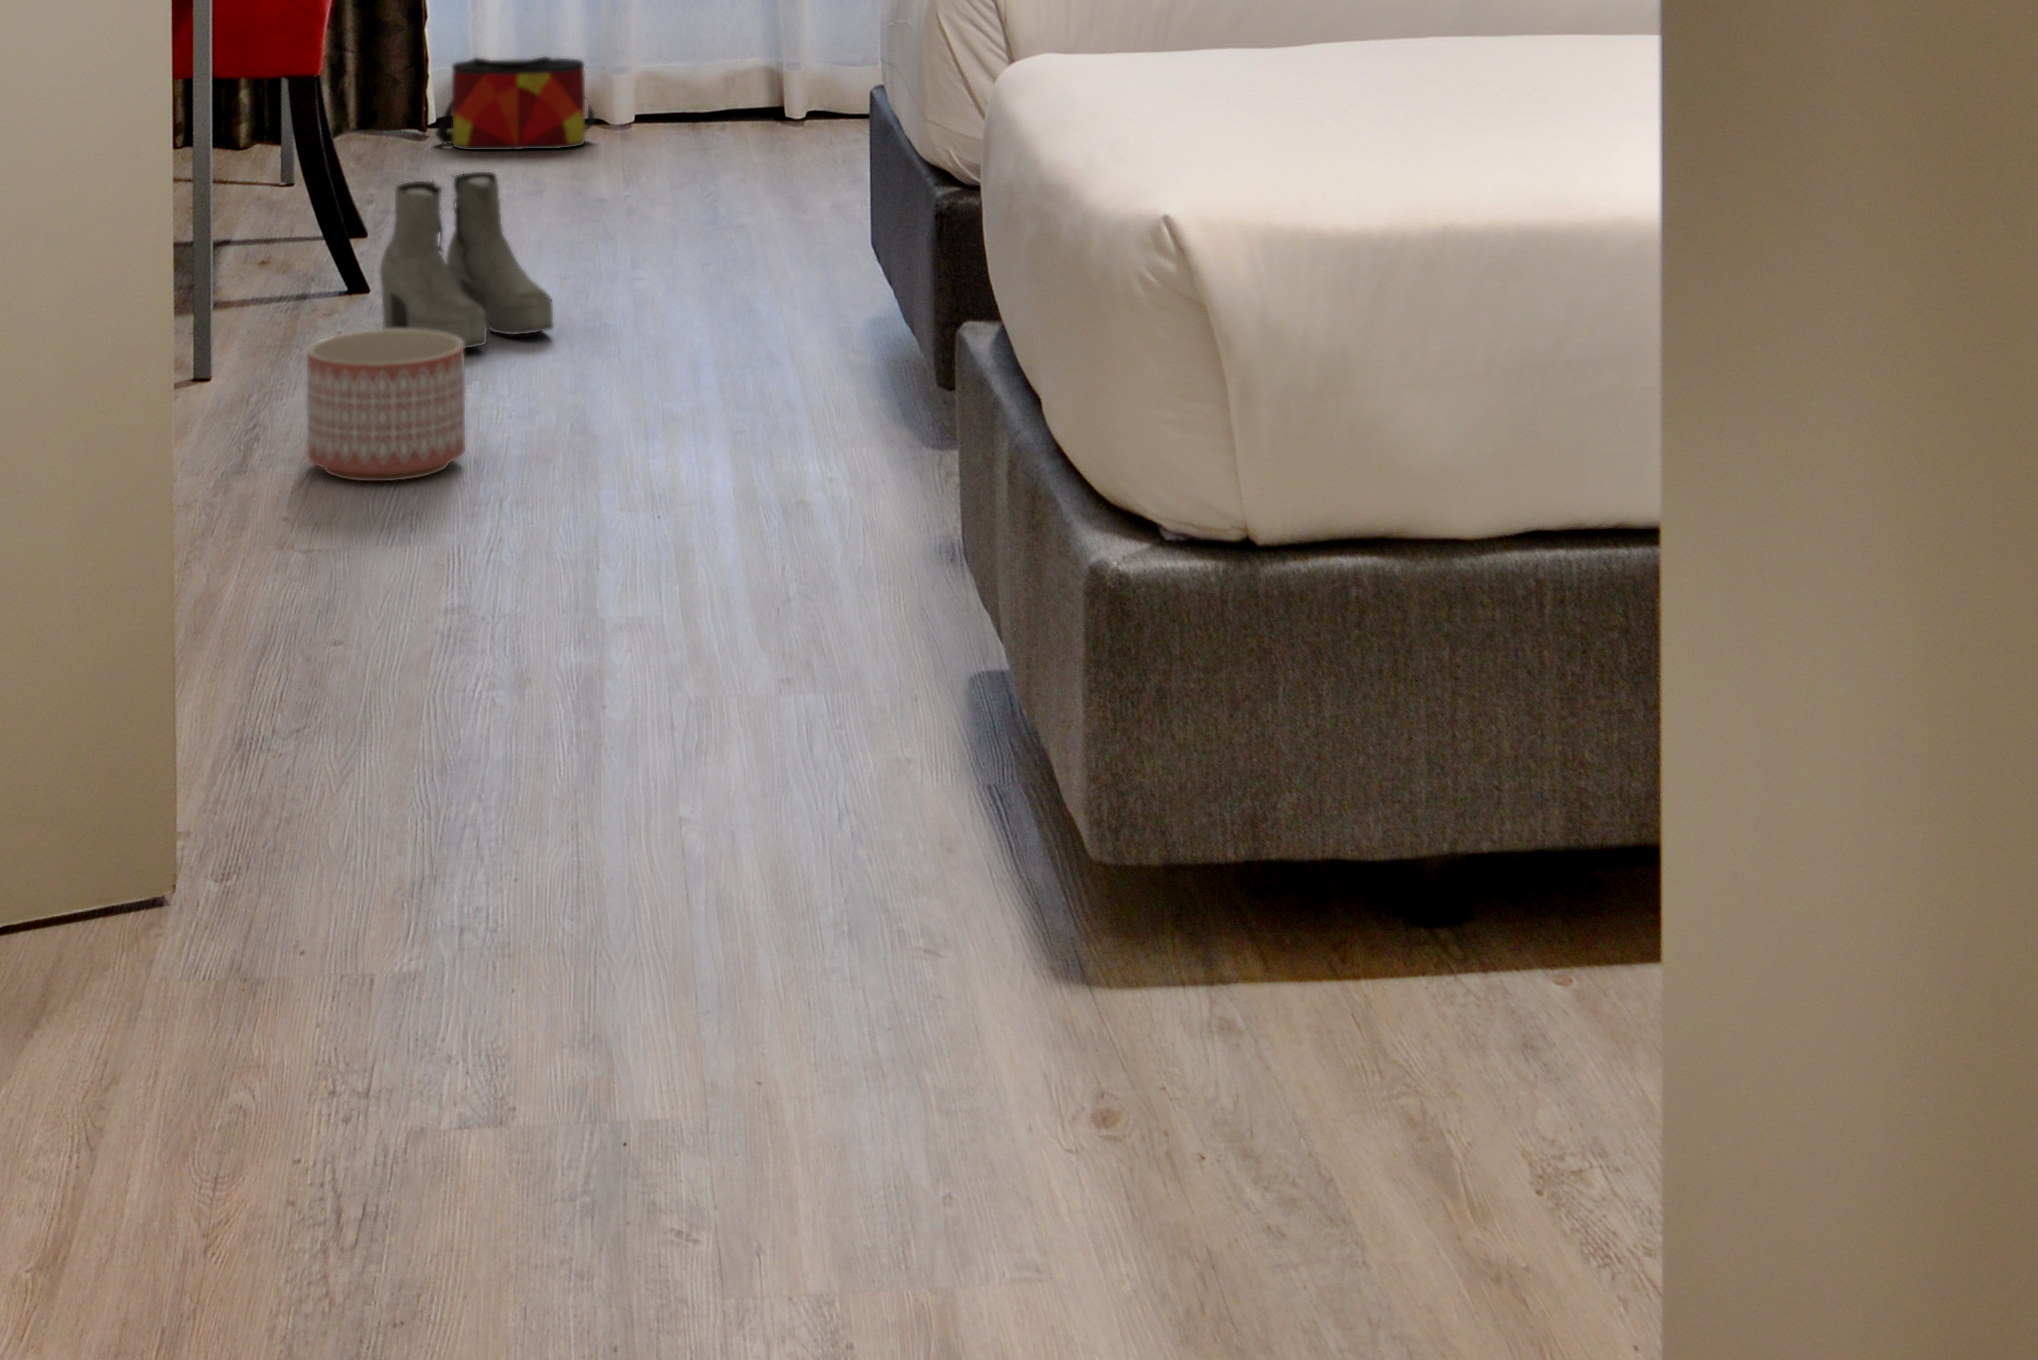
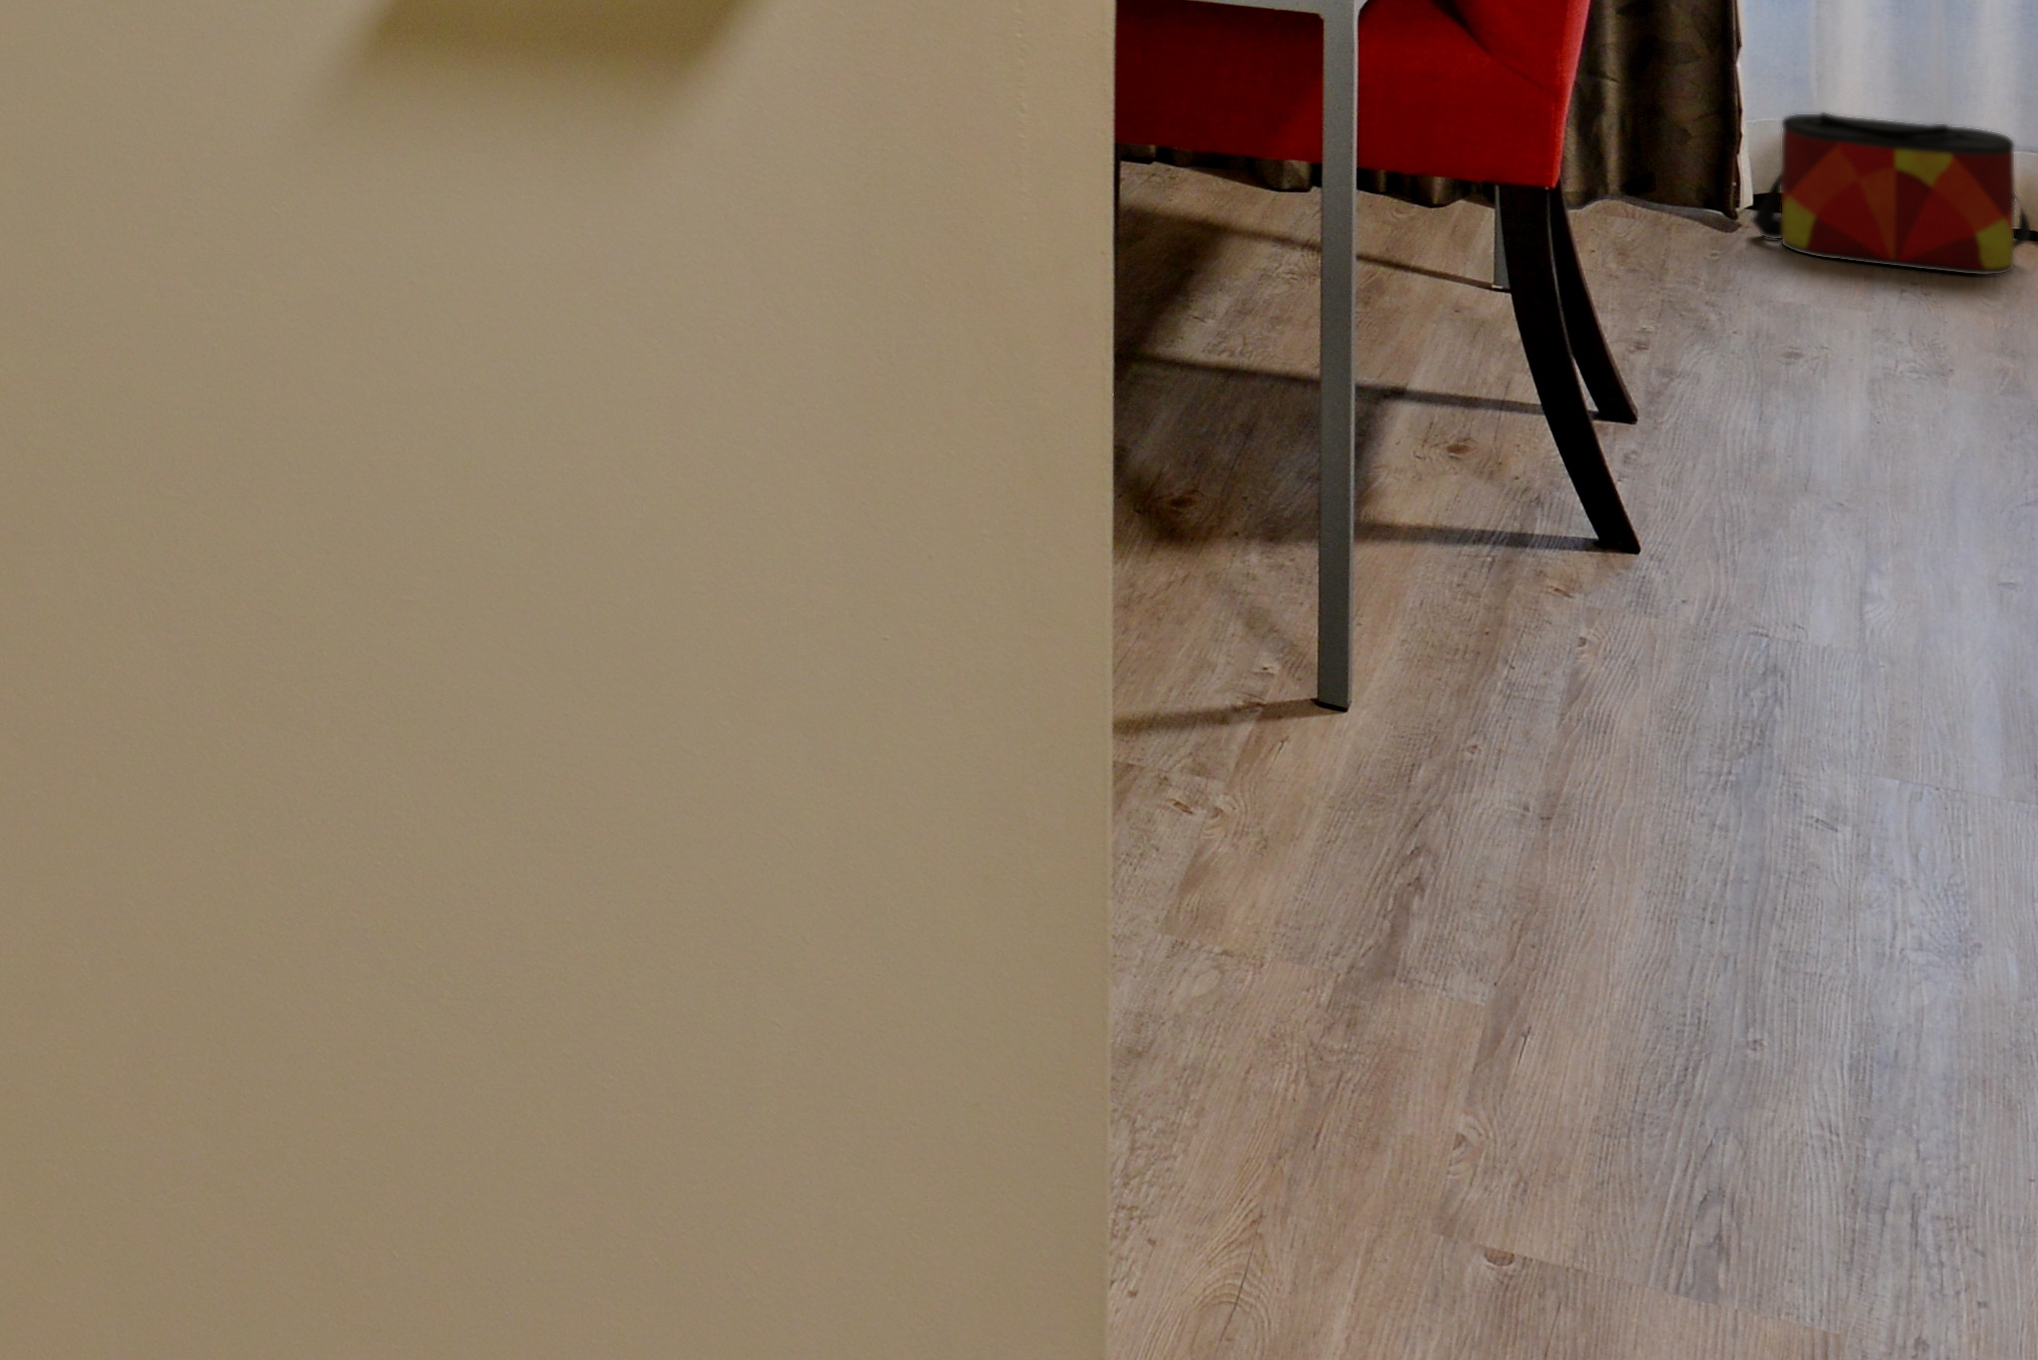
boots: present [380,172,553,348] -> none [1651,397,1988,733]
planter: present [307,329,465,481] -> none [1496,752,1820,1088]

